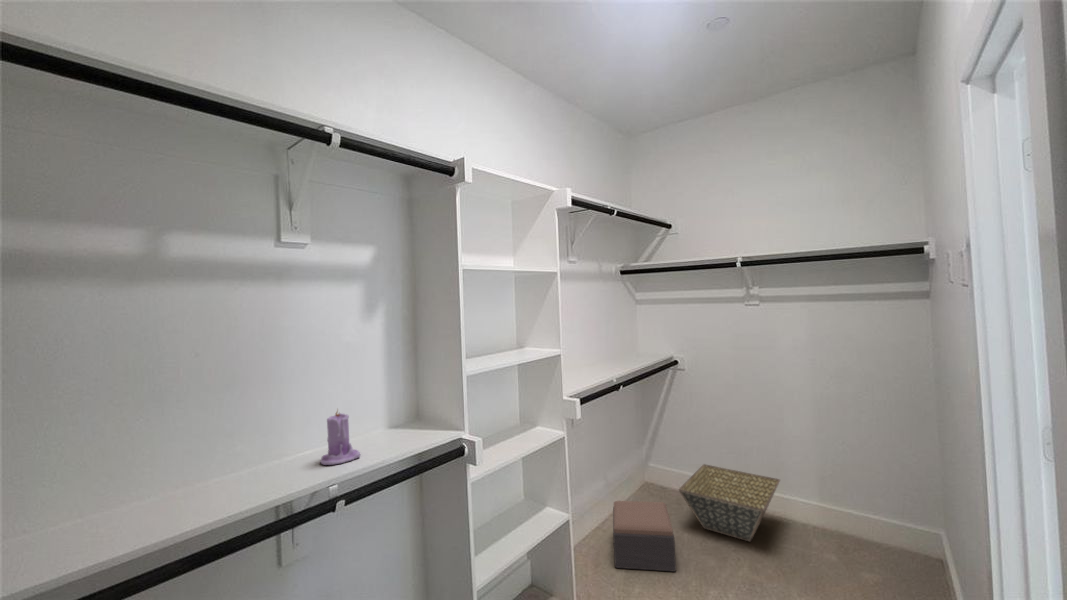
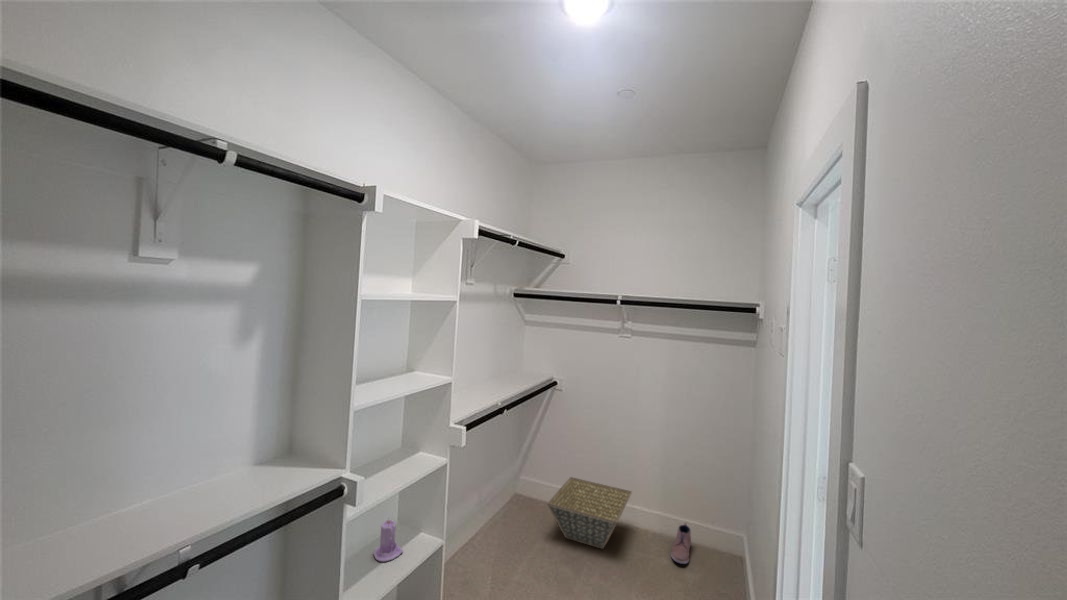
candle: present [320,411,360,465] -> present [374,520,403,562]
footstool: present [613,501,676,571] -> none [483,517,540,584]
shoe: none [839,517,866,563] -> present [671,523,691,564]

